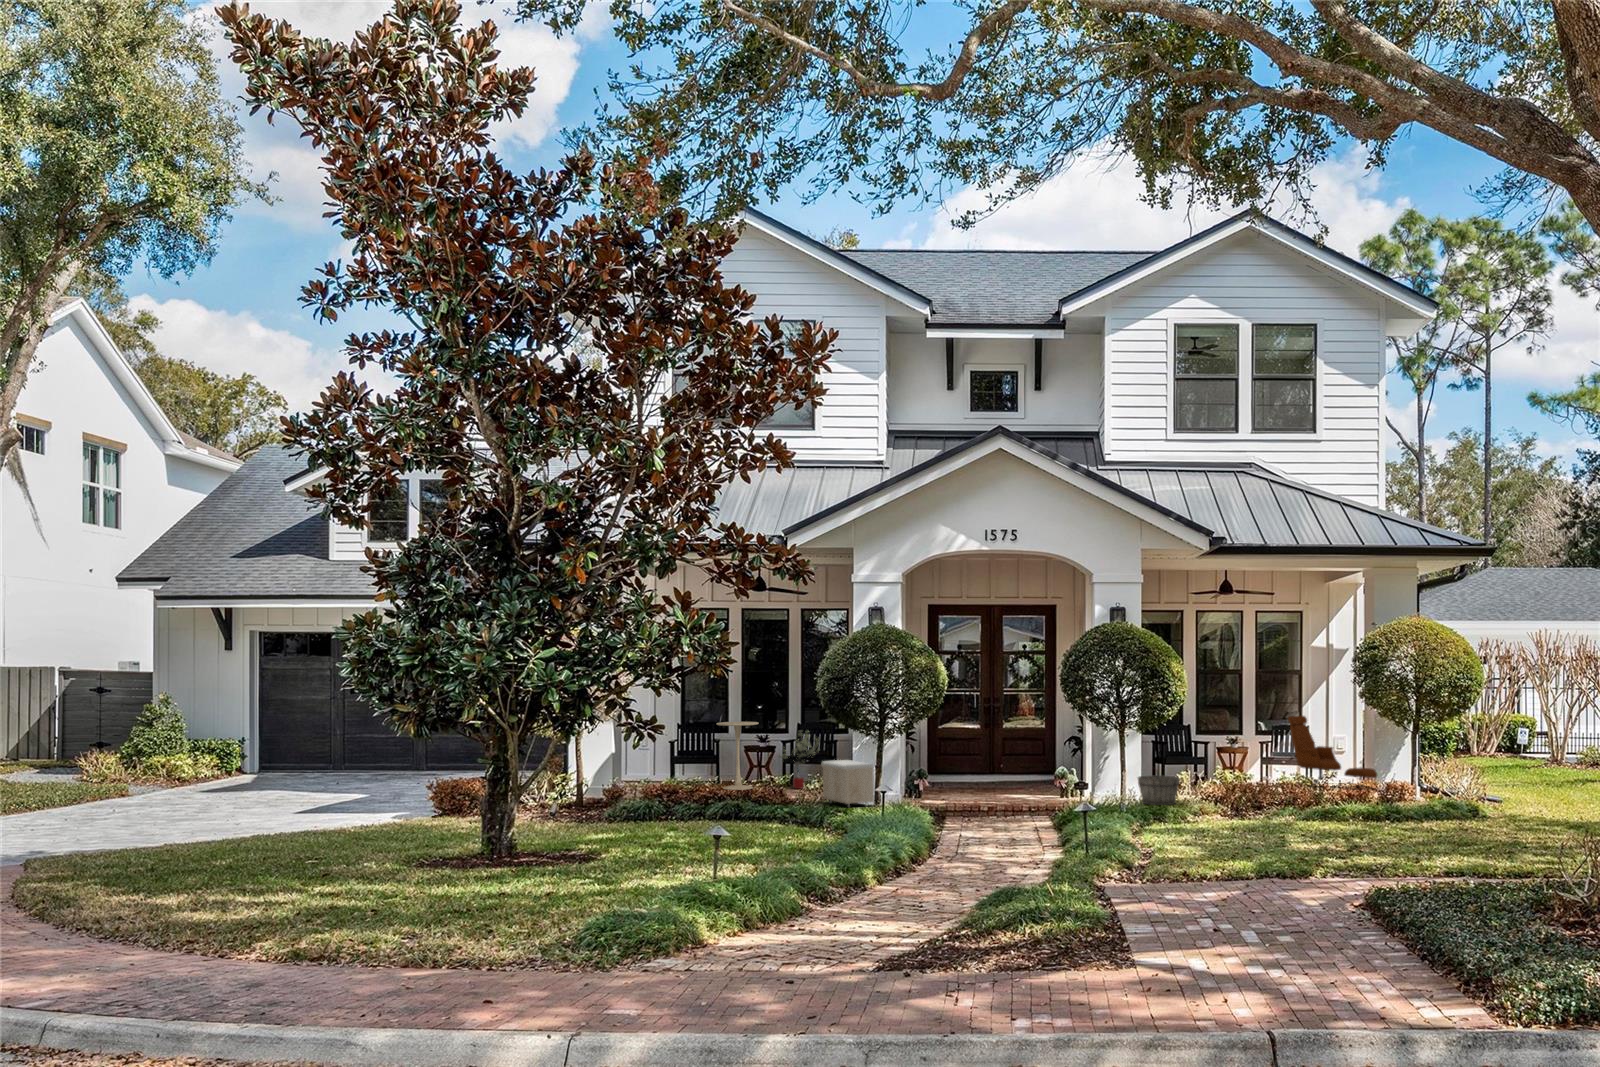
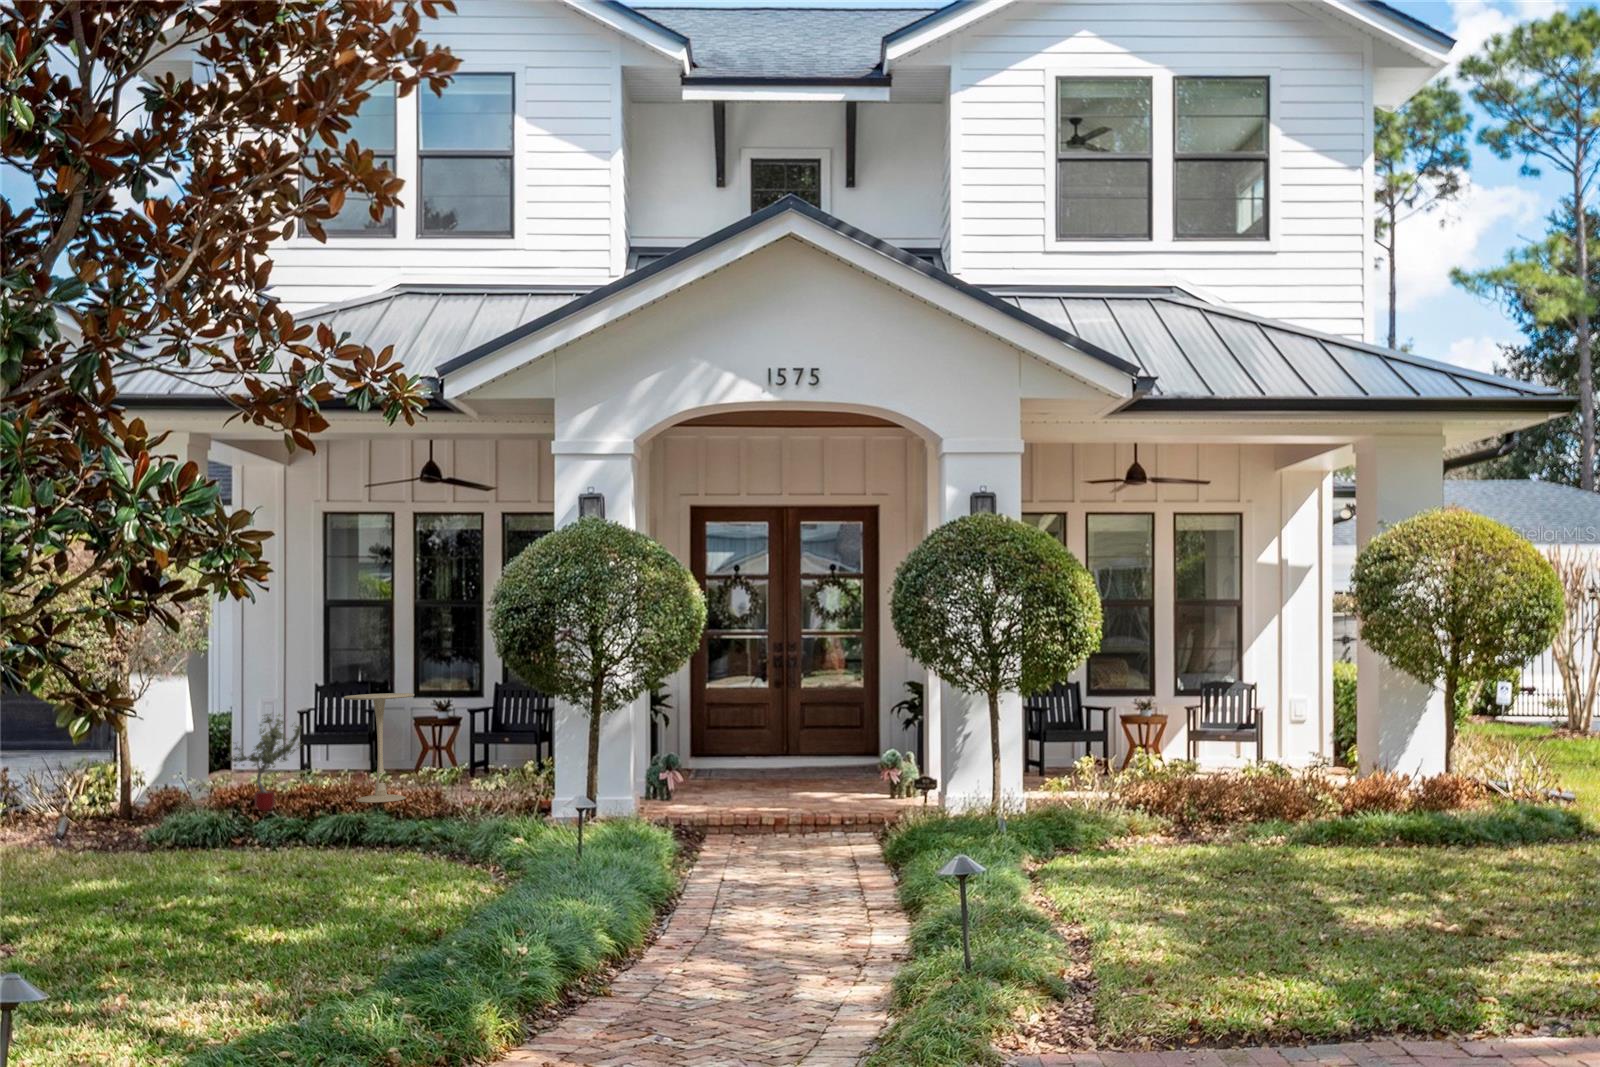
lounge chair: present [1288,716,1377,789] -> none [1226,665,1360,774]
potted tree: present [779,733,819,789] -> present [227,714,301,811]
storage bench: present [821,760,874,807] -> none [505,748,590,827]
wooden bucket: present [1138,772,1179,805] -> none [1014,747,1080,807]

